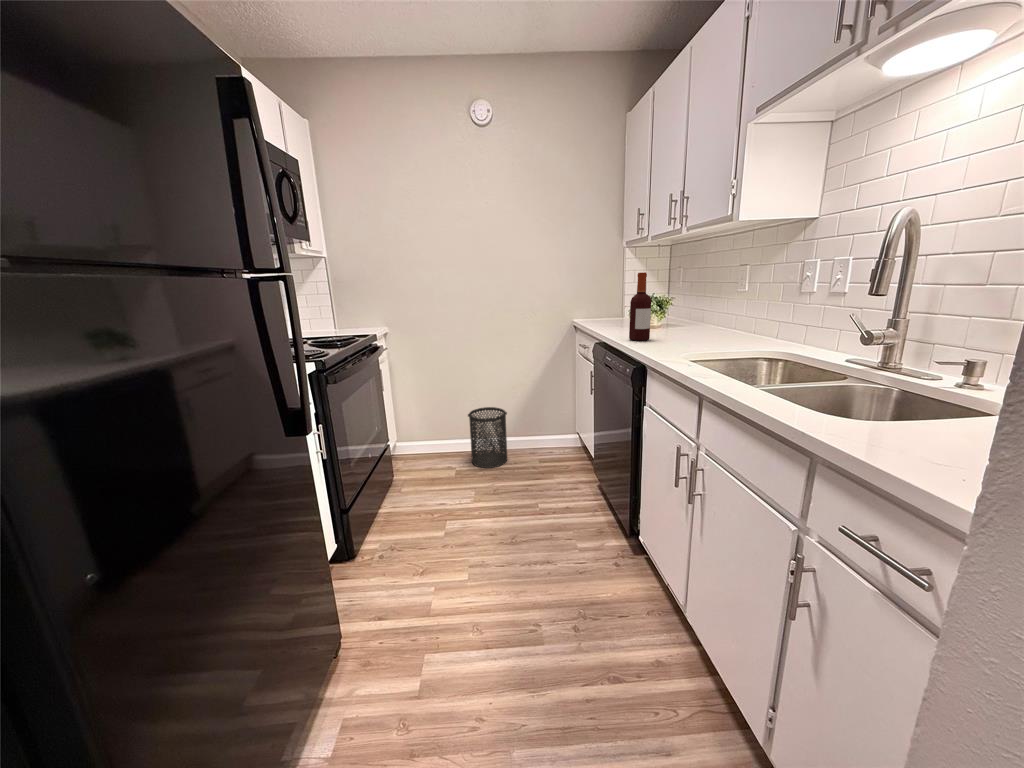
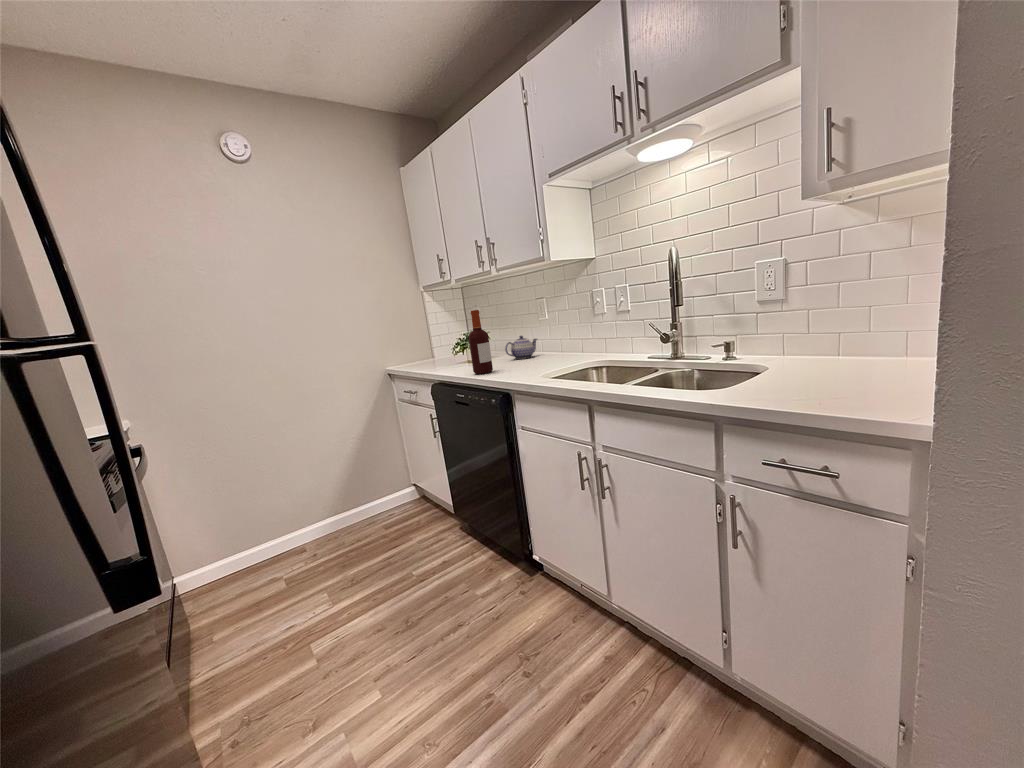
teapot: none [683,306,729,333] -> present [505,336,537,359]
trash can: present [468,407,507,468] -> none [283,484,345,564]

